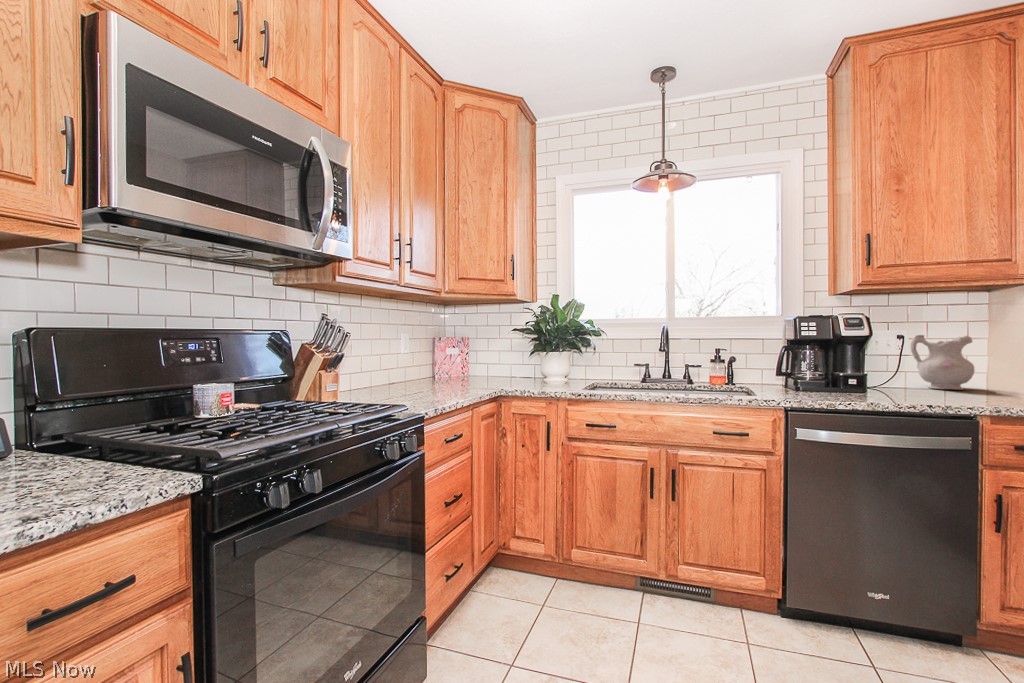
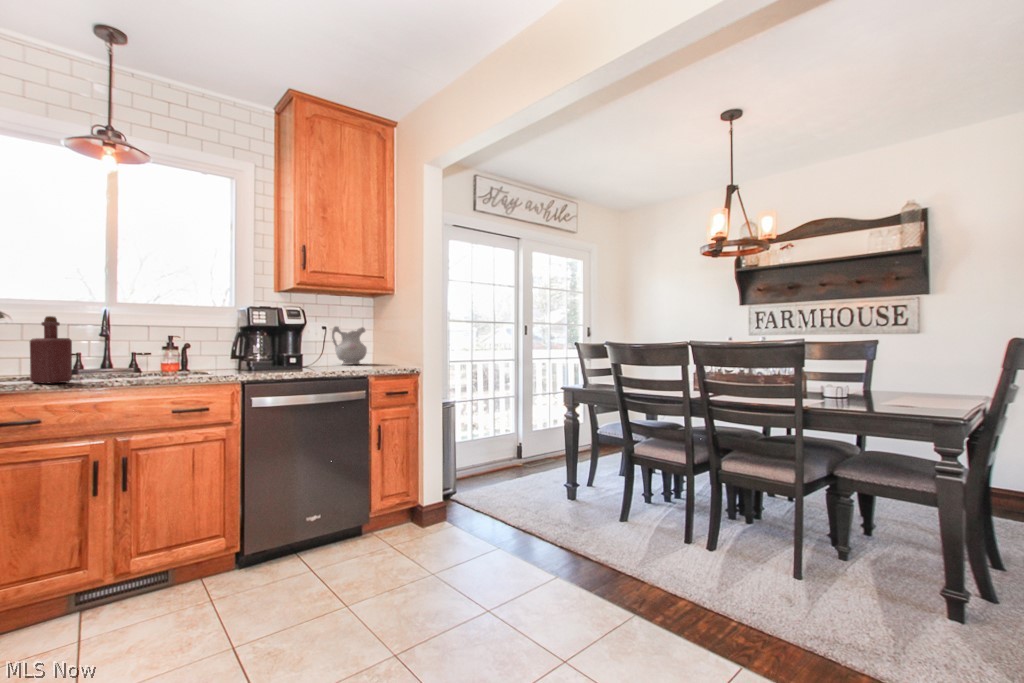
bottle: none [612,339,637,395] -> present [30,316,72,383]

